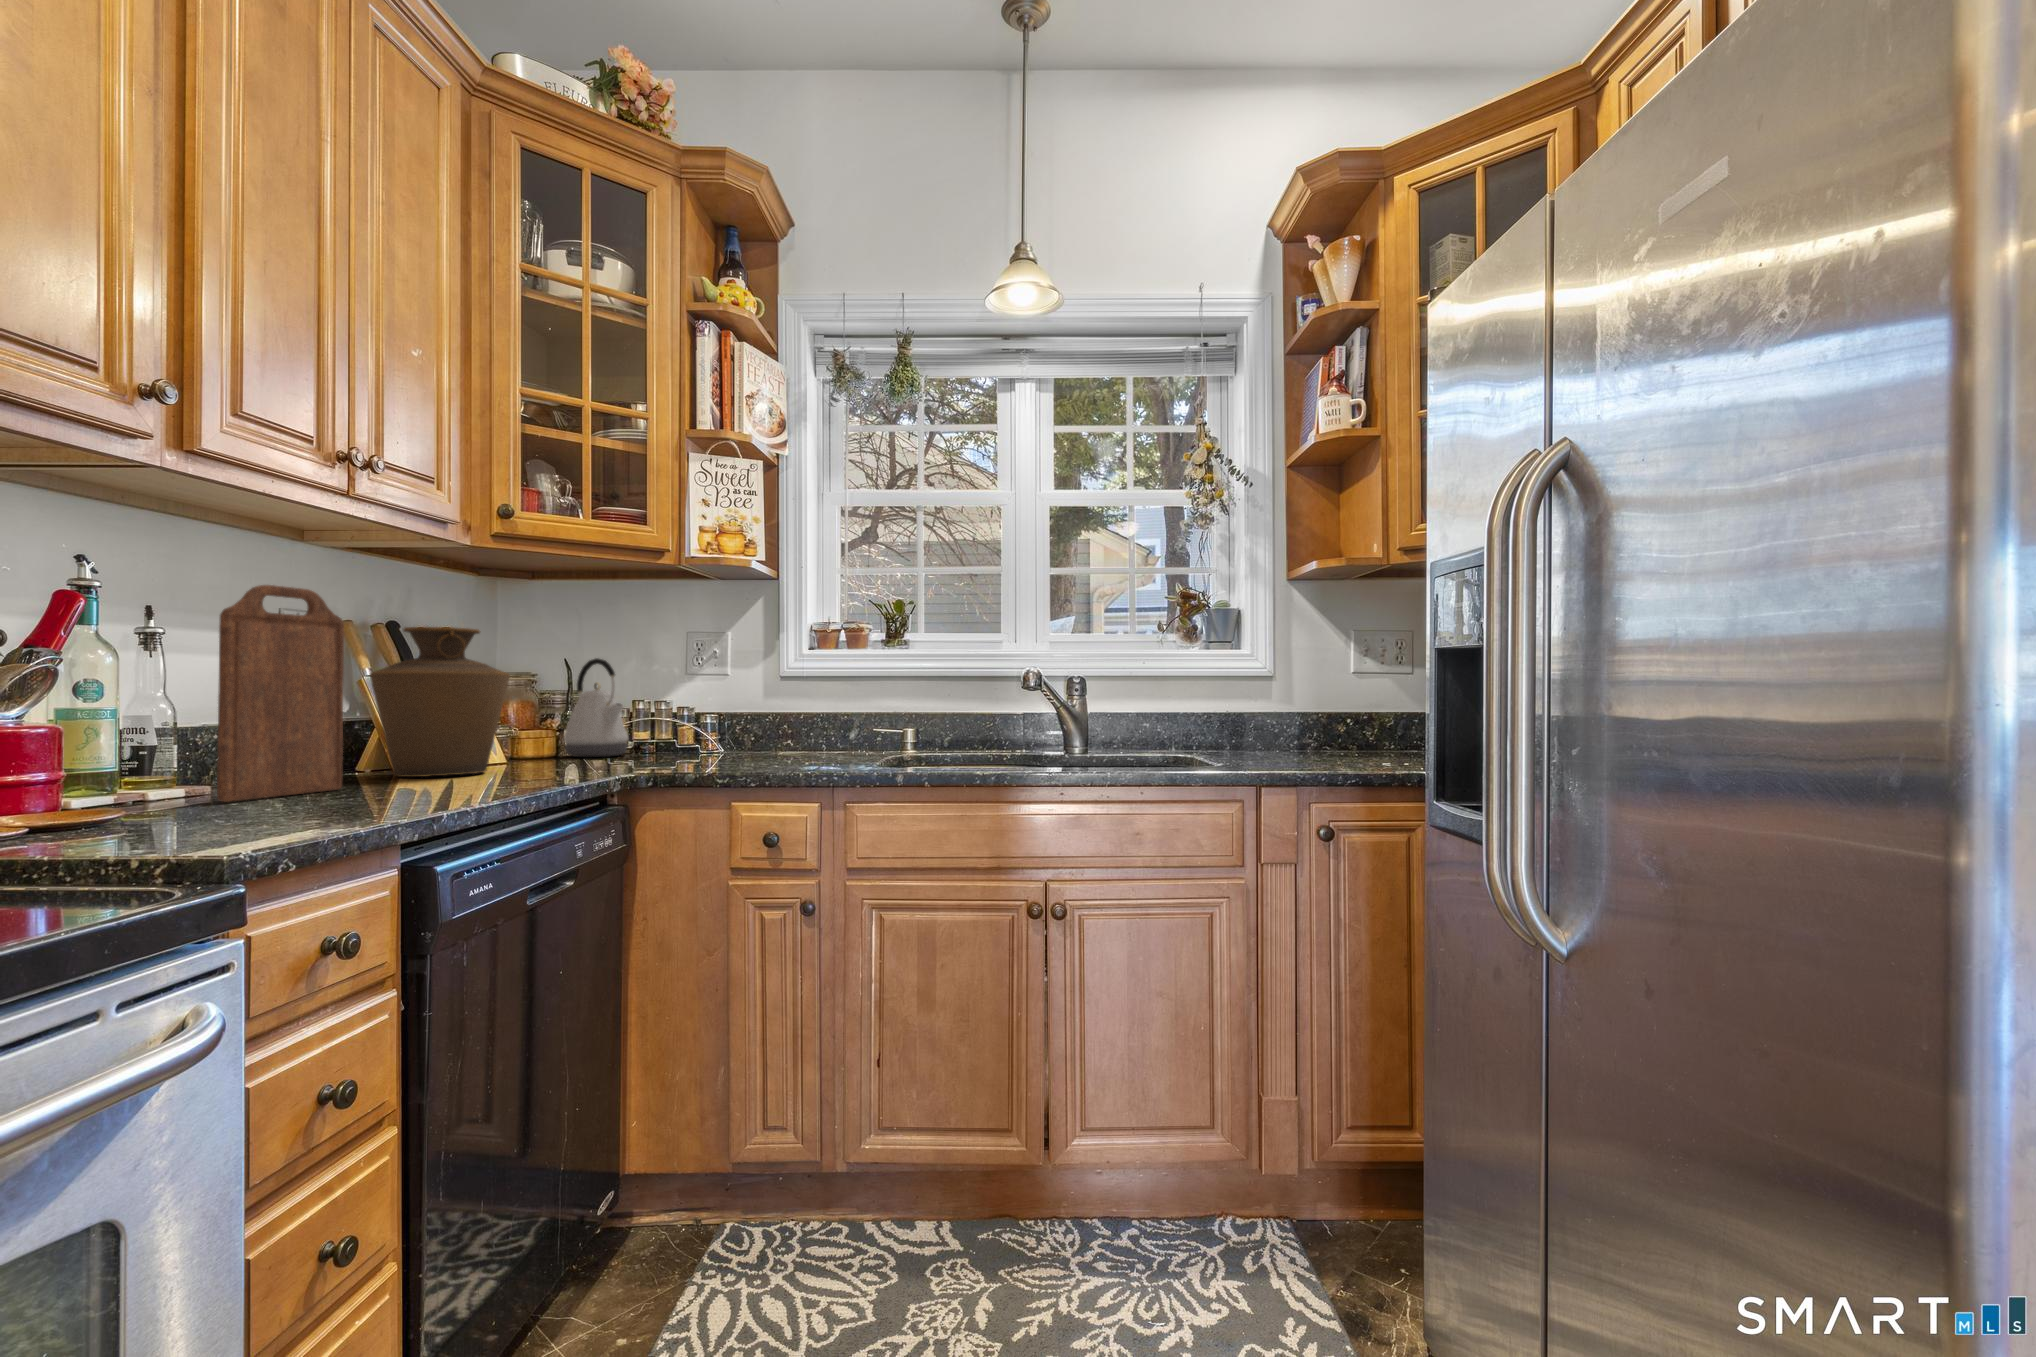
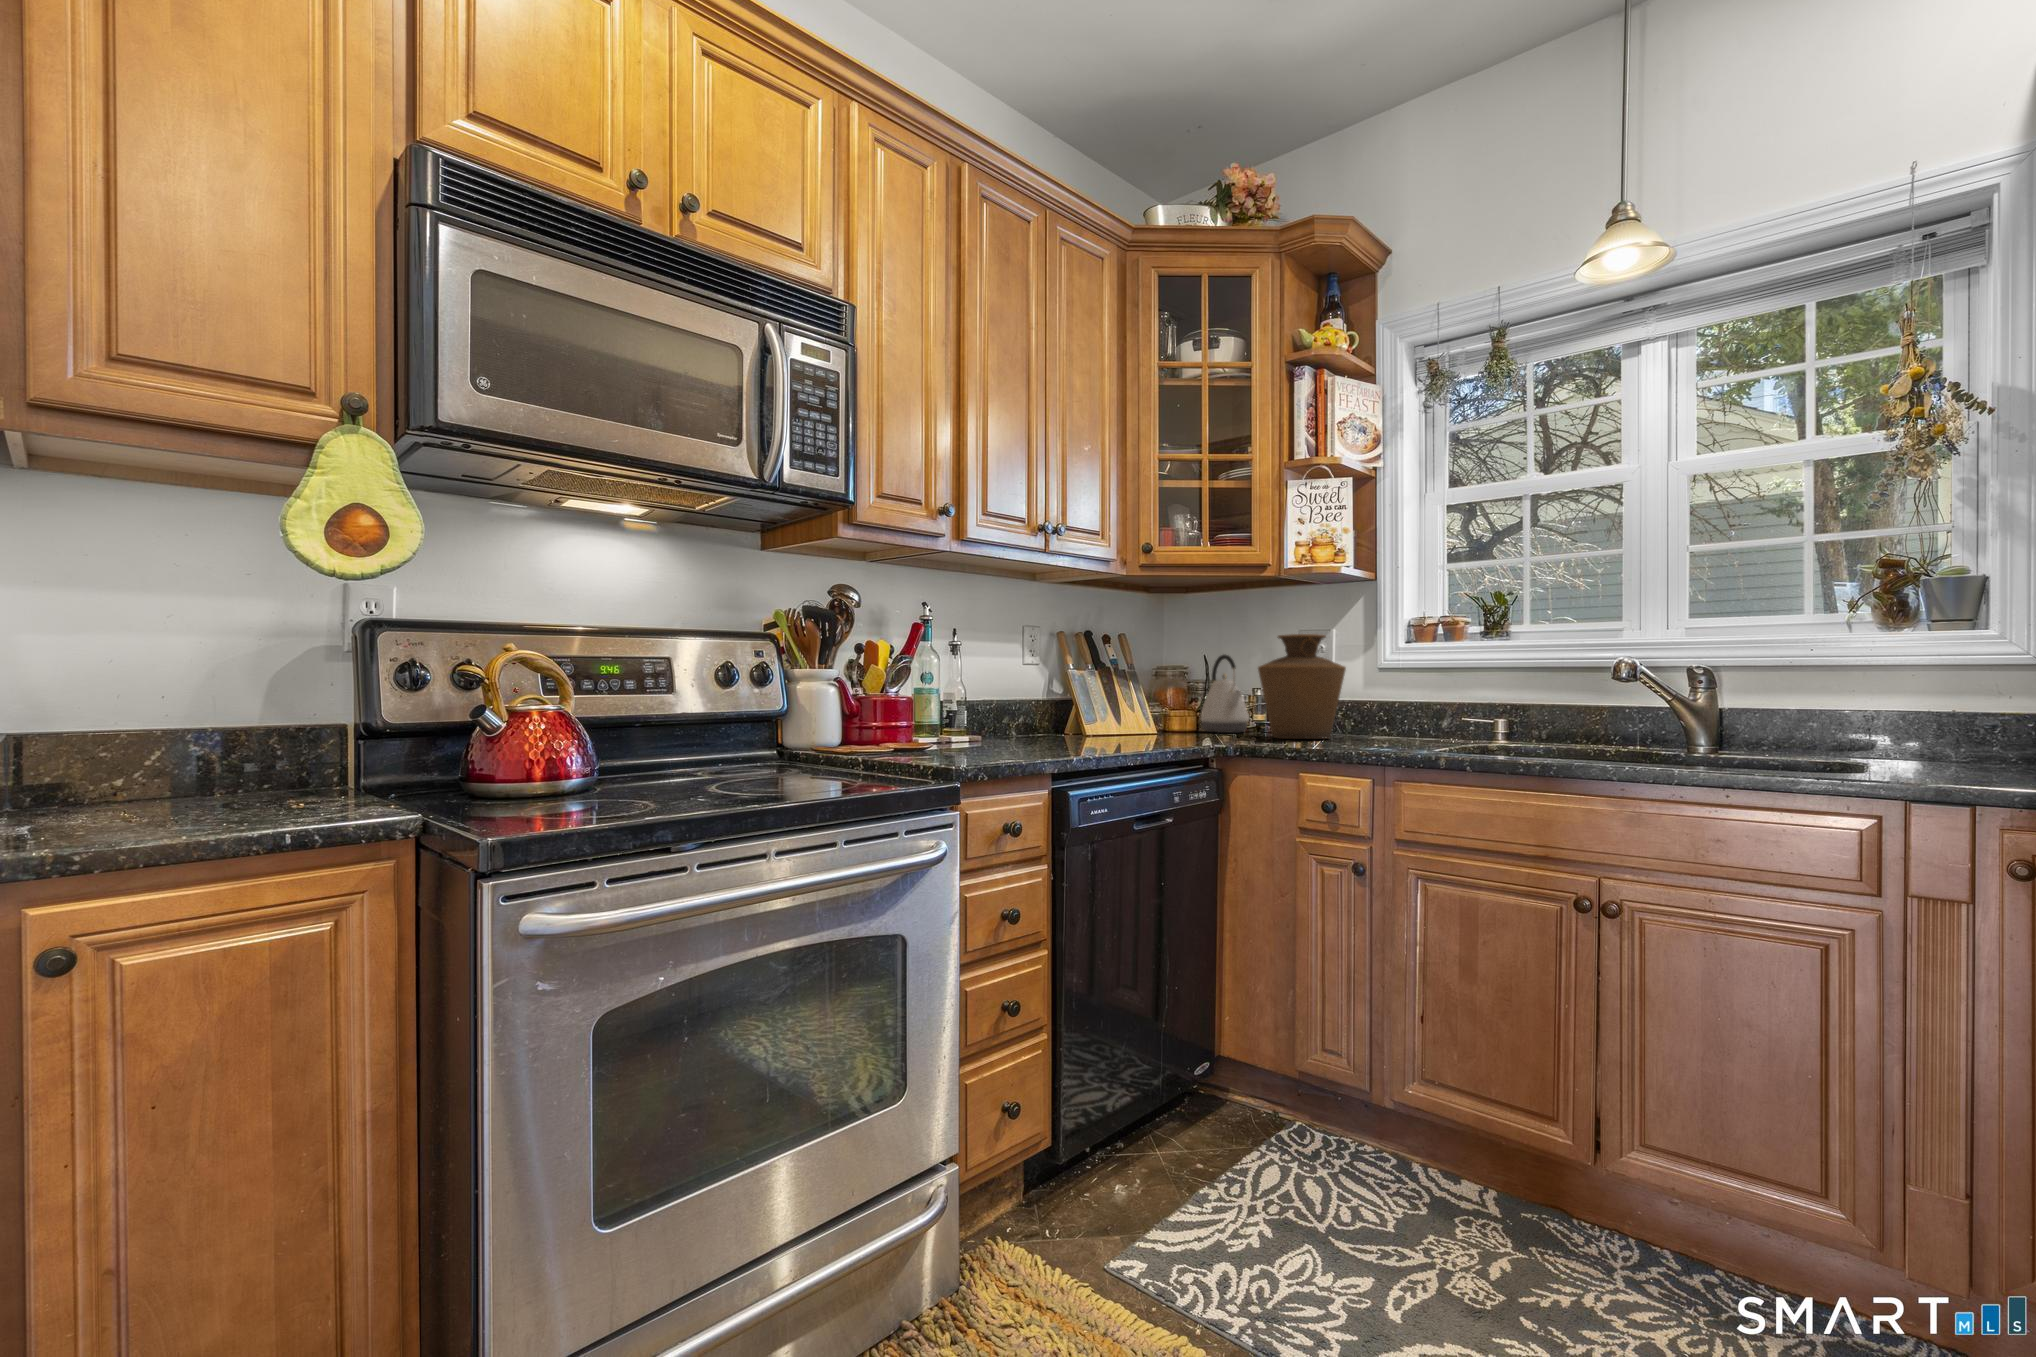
cutting board: present [217,585,344,802] -> none [977,613,1044,747]
vase: present [370,627,510,777] -> present [1258,634,1346,739]

